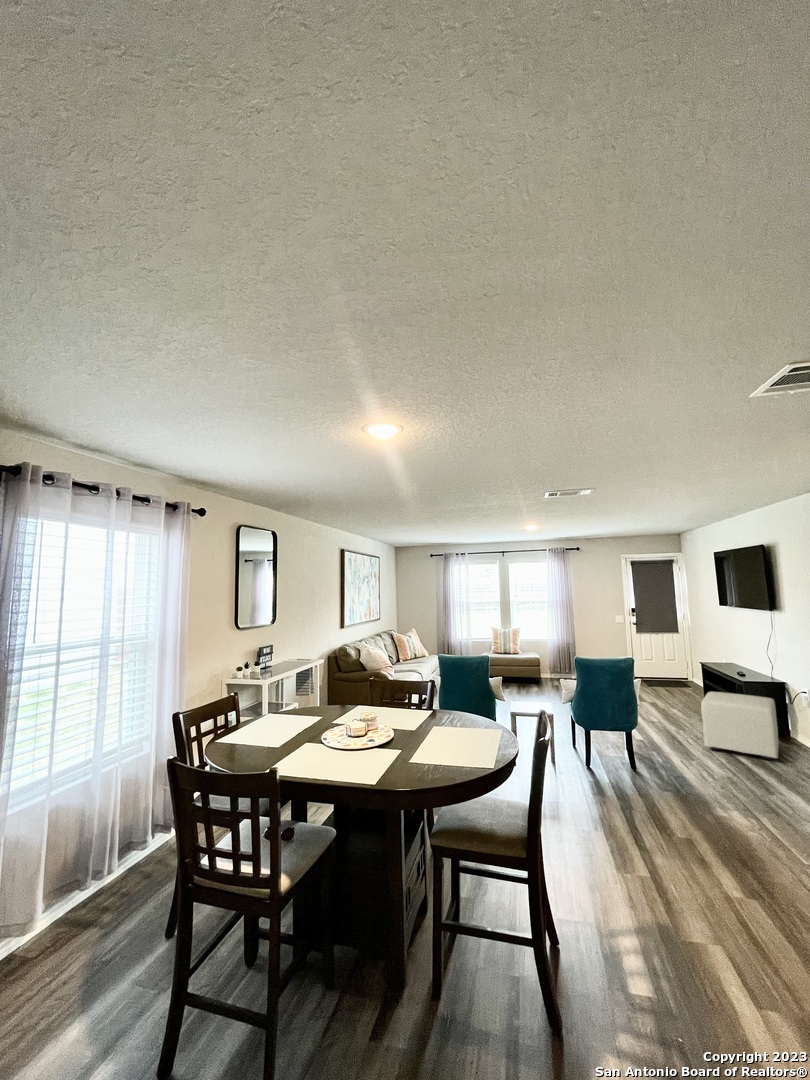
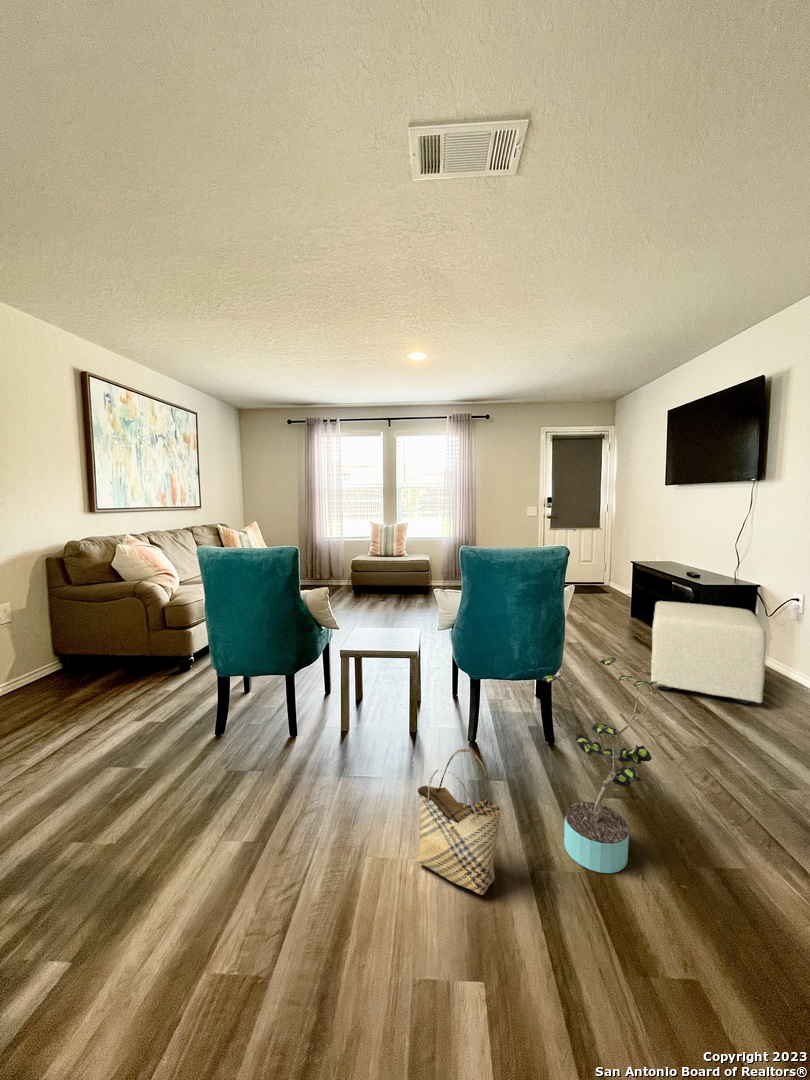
potted plant: none [621,713,678,814] -> present [542,657,663,873]
woven basket: none [566,753,605,815] -> present [417,749,501,895]

